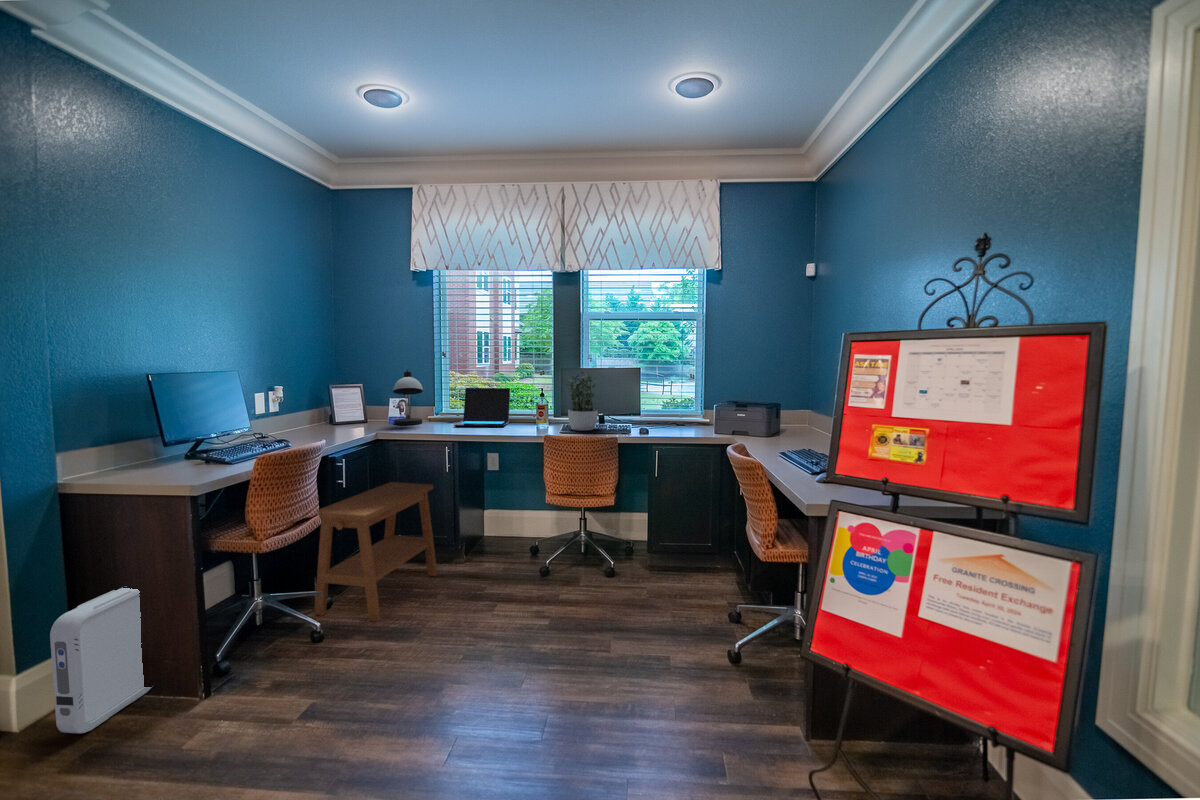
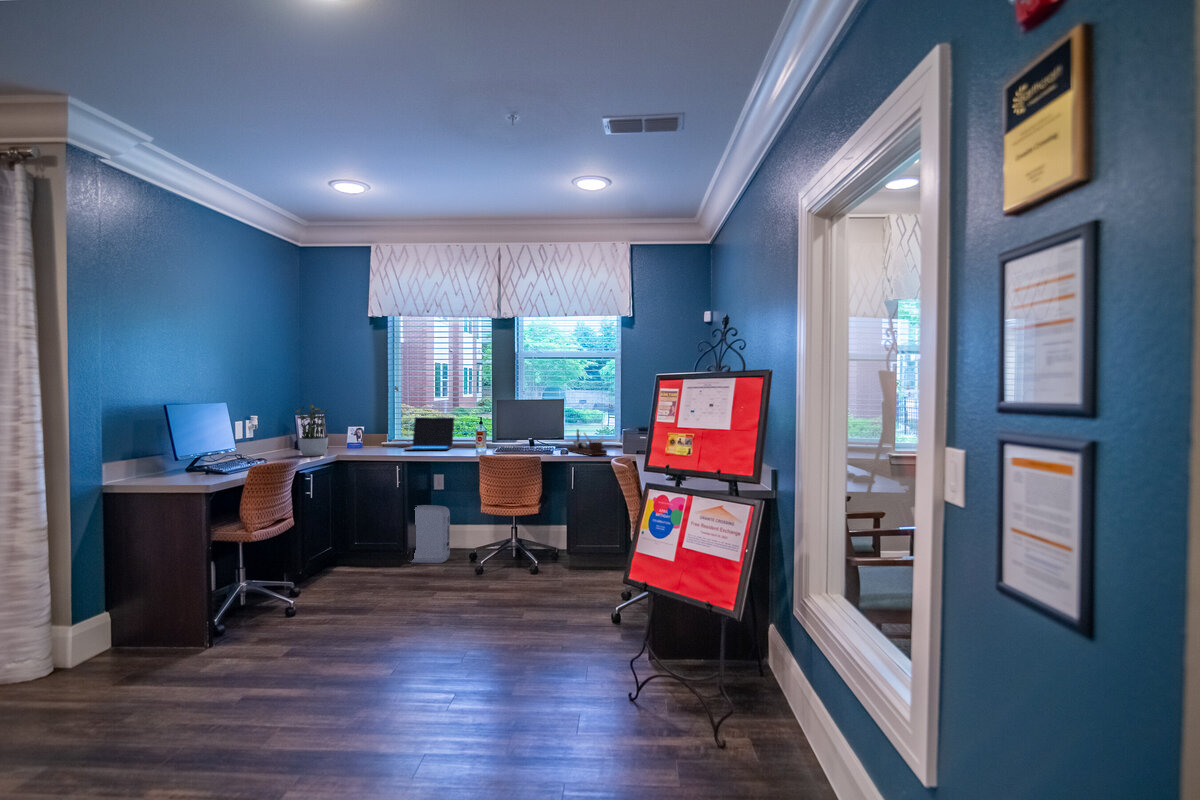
desk lamp: present [393,370,423,425] -> none [351,401,377,450]
potted plant: present [566,372,598,430] -> present [295,404,328,456]
desk organizer: none [644,403,695,436] -> present [567,429,607,455]
side table: present [314,482,437,622] -> none [285,497,387,605]
air purifier: present [50,588,152,733] -> present [410,505,450,563]

